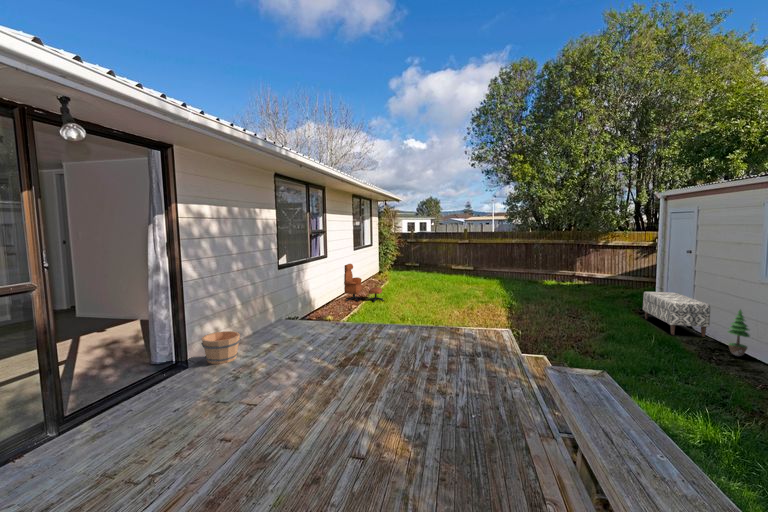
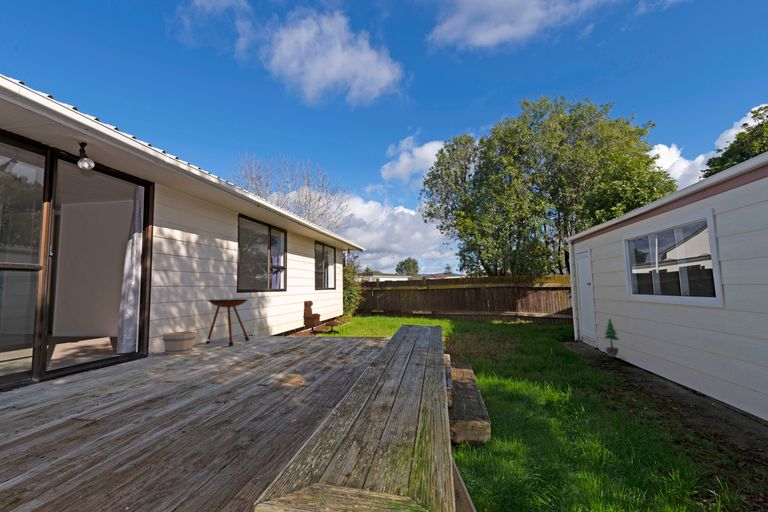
side table: none [249,282,298,345] -> present [206,299,249,347]
bench: present [643,292,710,337] -> none [555,316,599,348]

